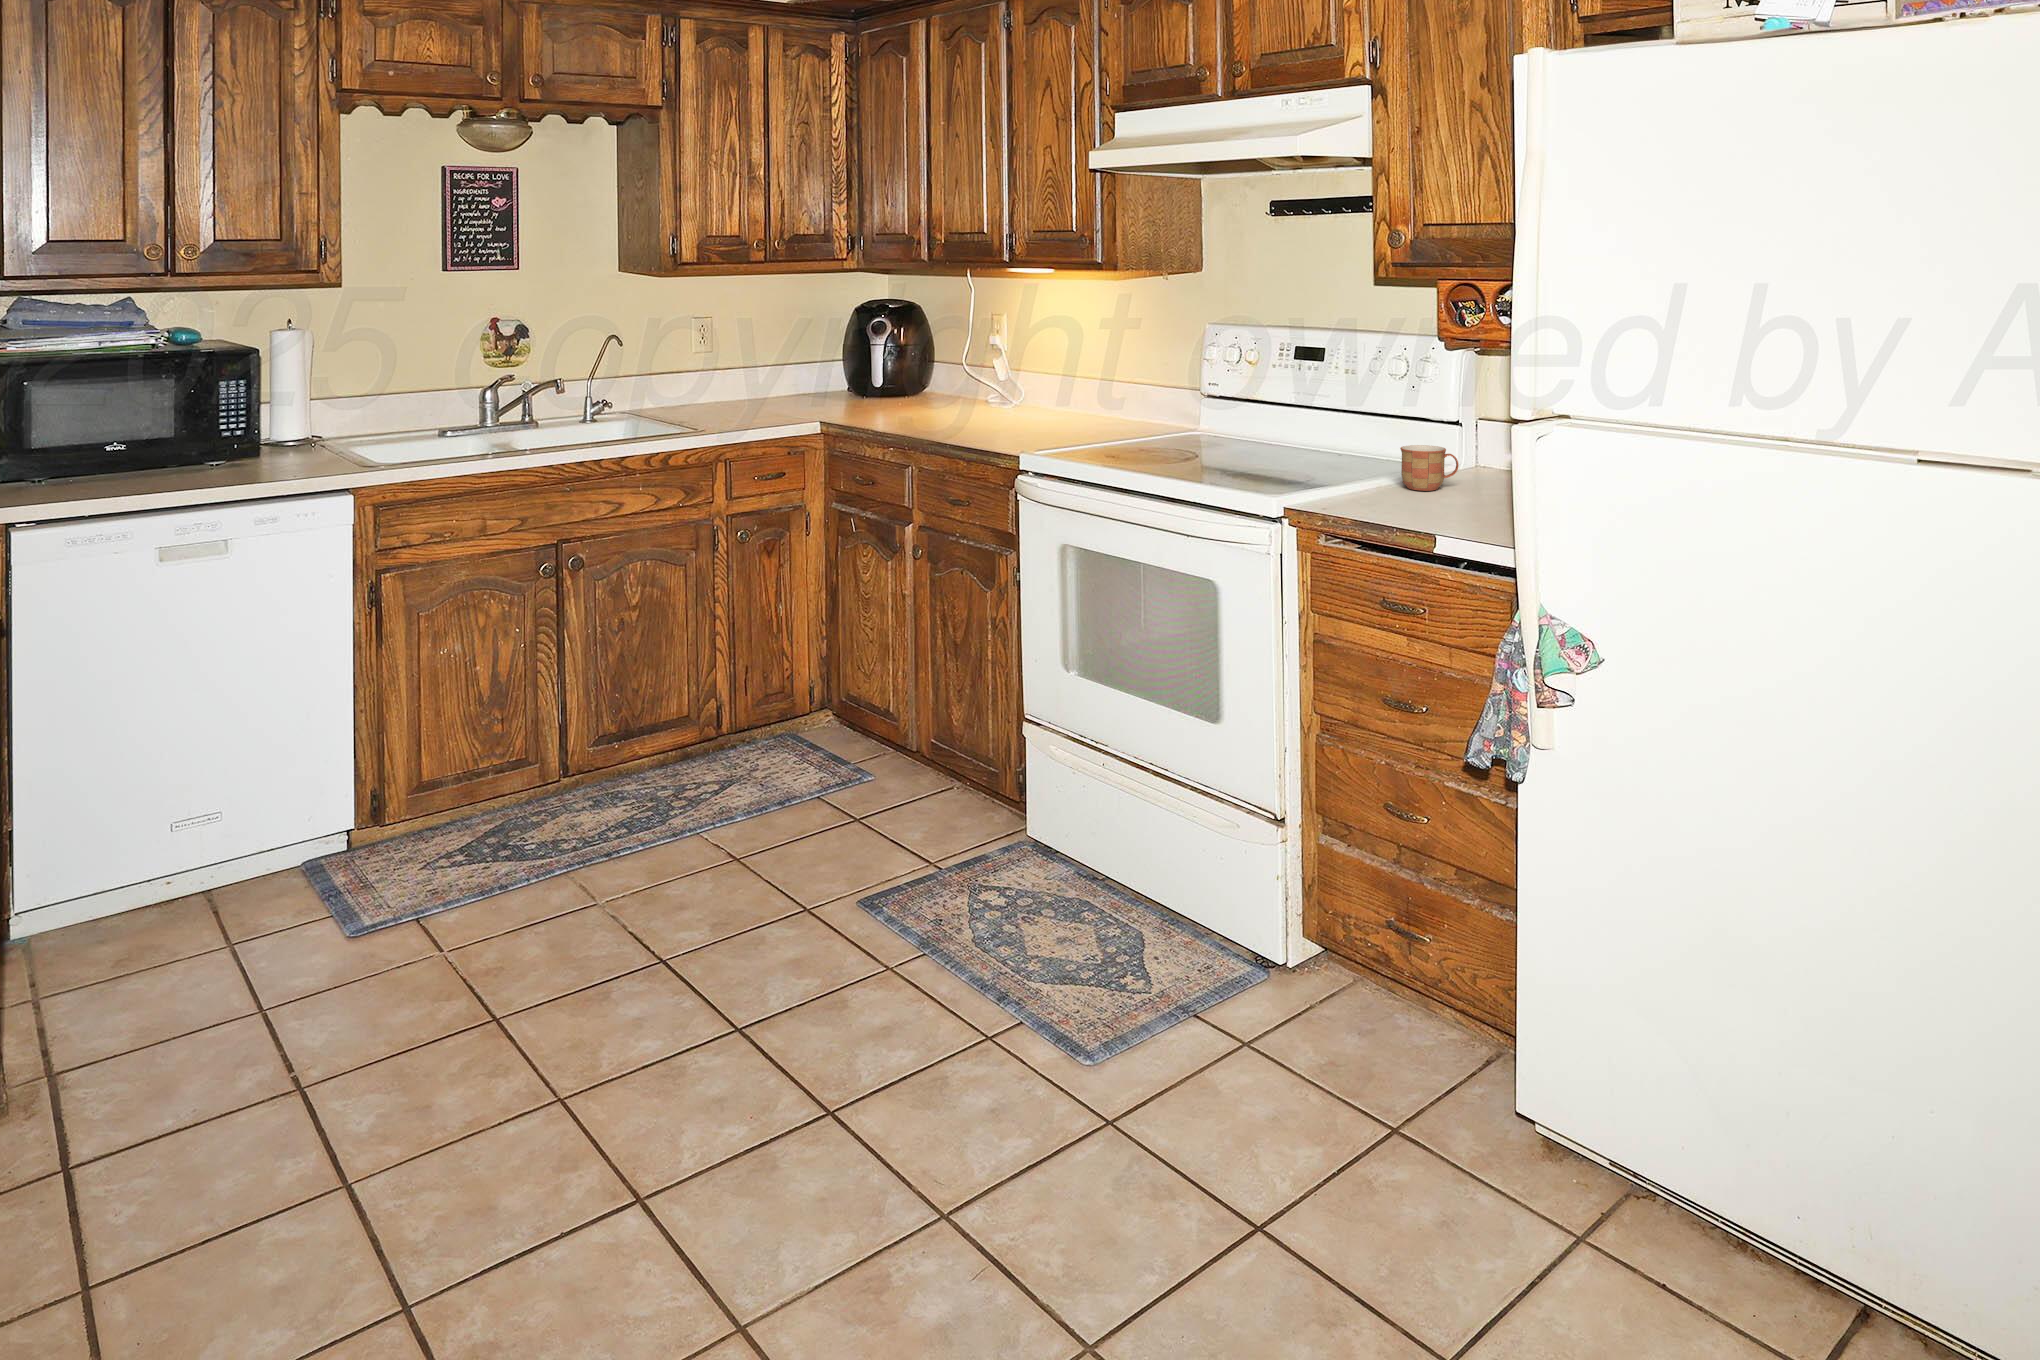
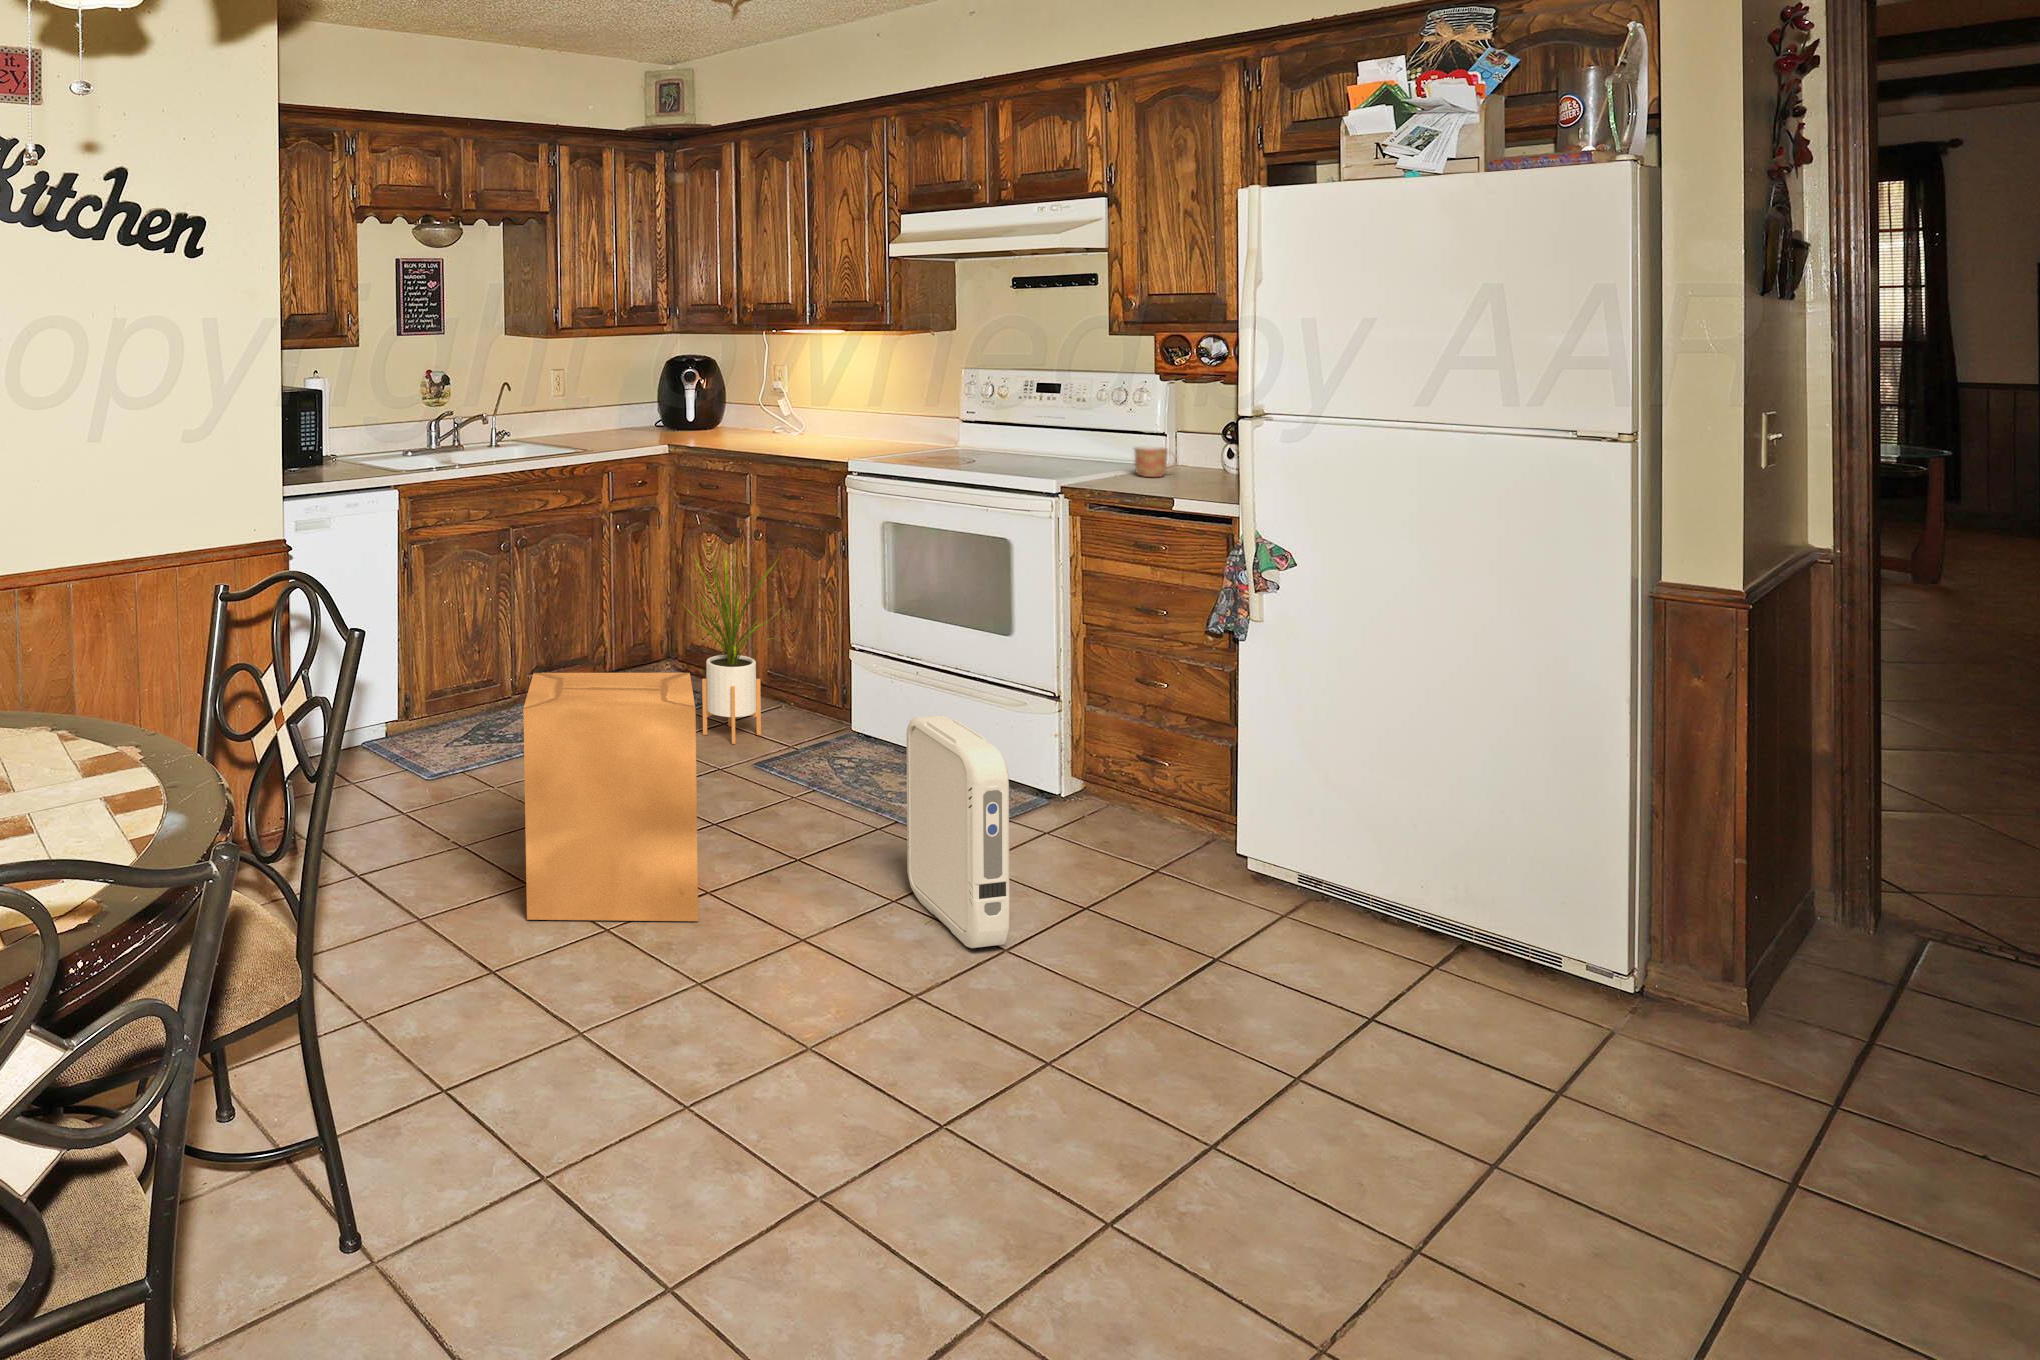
house plant: none [781,568,933,862] -> present [682,541,783,744]
cardboard box: none [300,825,670,1274] -> present [523,673,698,921]
air purifier: none [983,899,1099,1315] -> present [906,715,1009,948]

